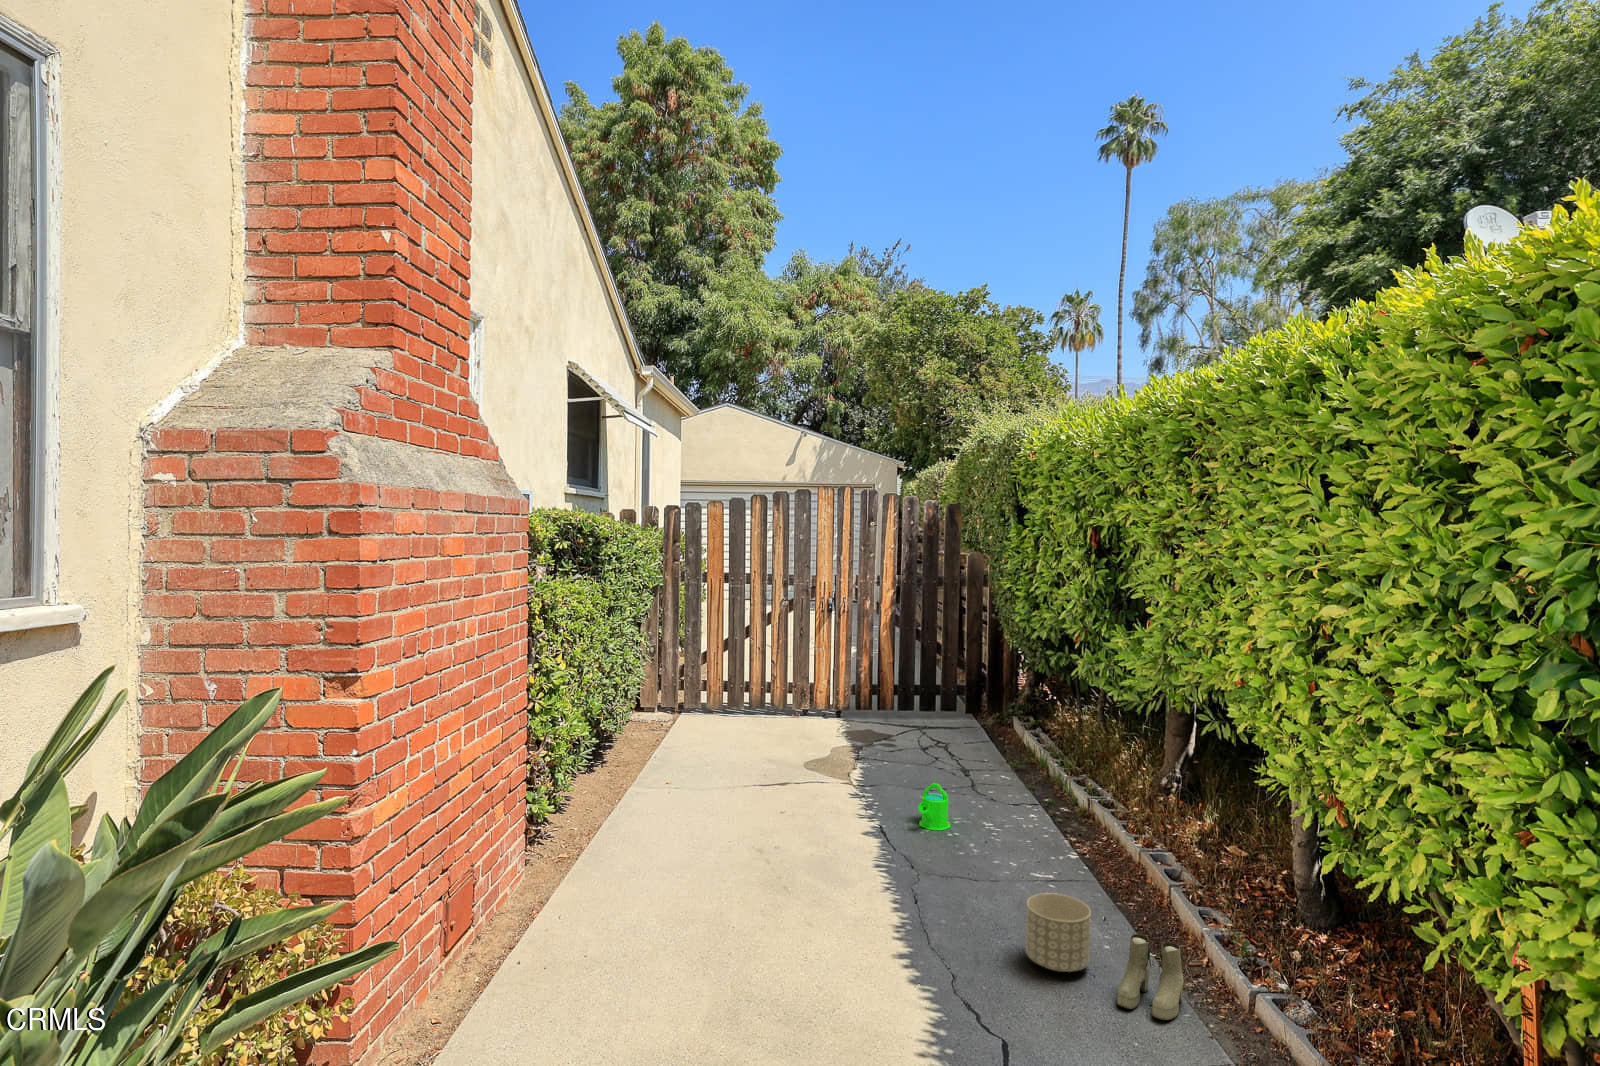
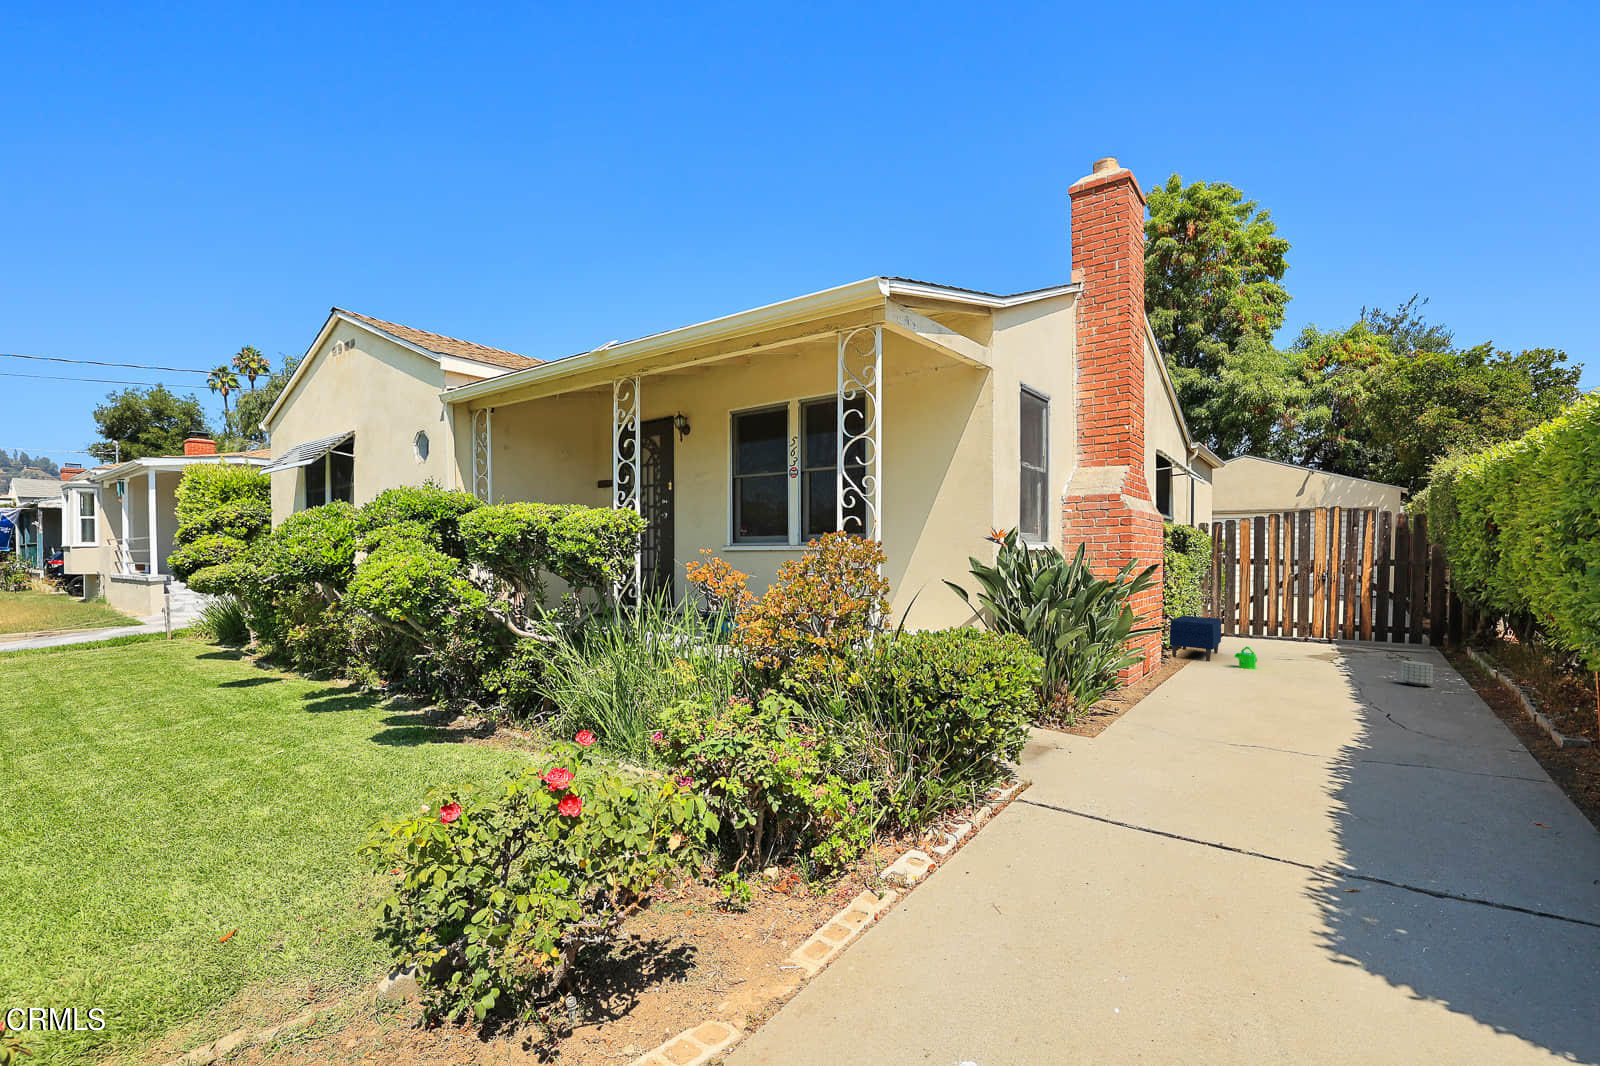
bench: none [473,773,638,961] -> present [1170,616,1221,661]
watering can: present [918,783,950,830] -> present [1235,647,1257,669]
boots: present [1117,934,1184,1020] -> none [1438,671,1473,695]

